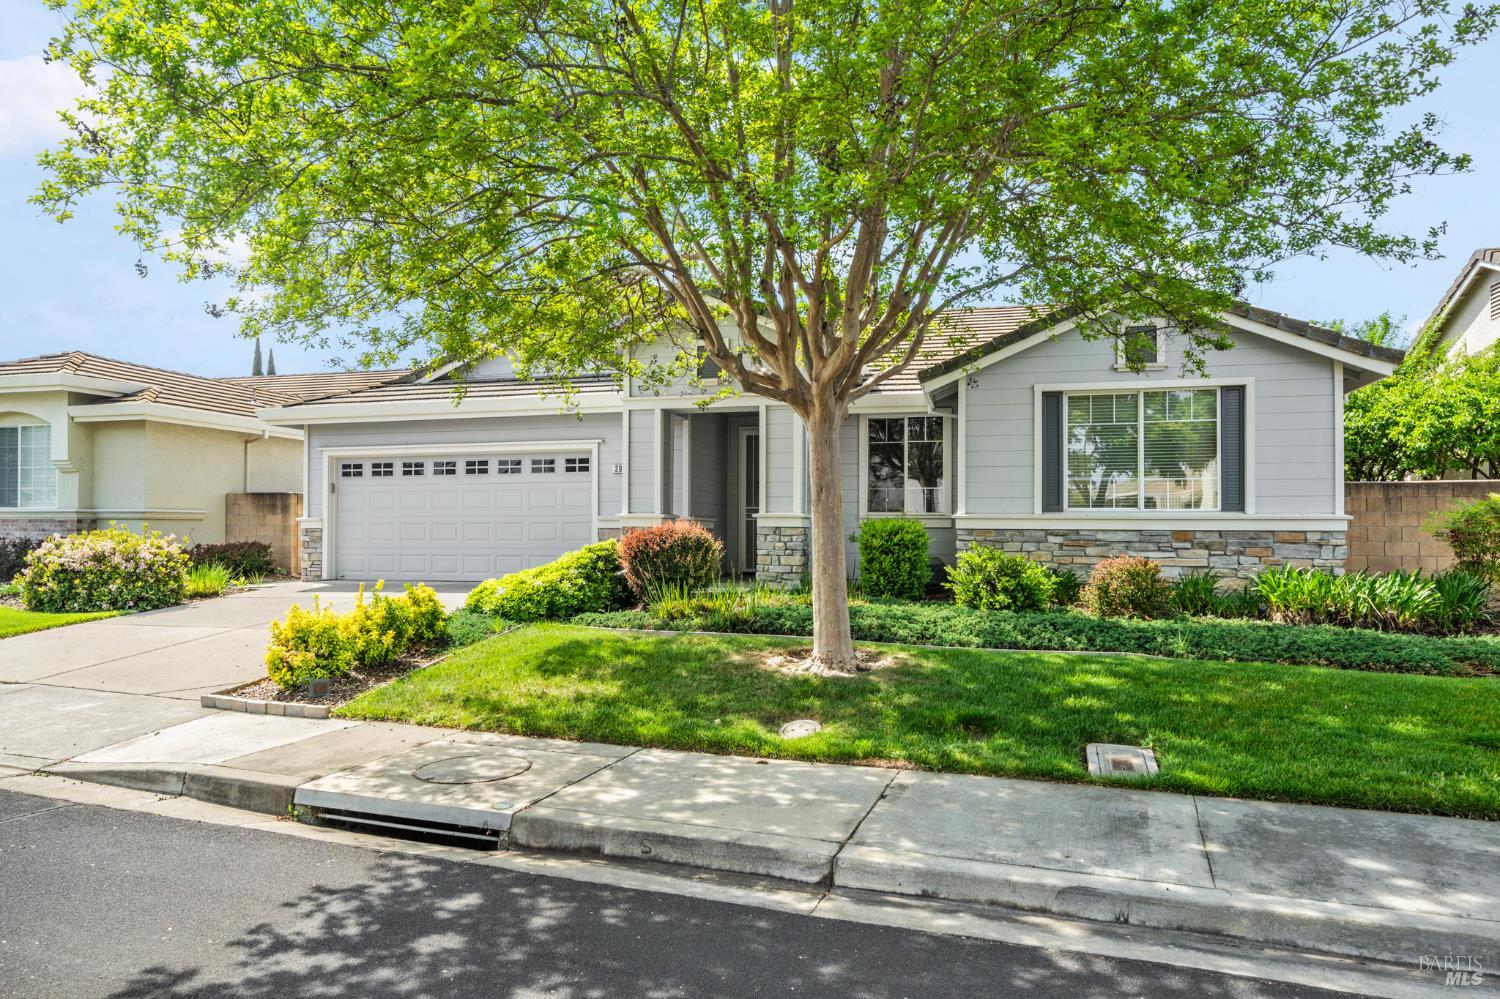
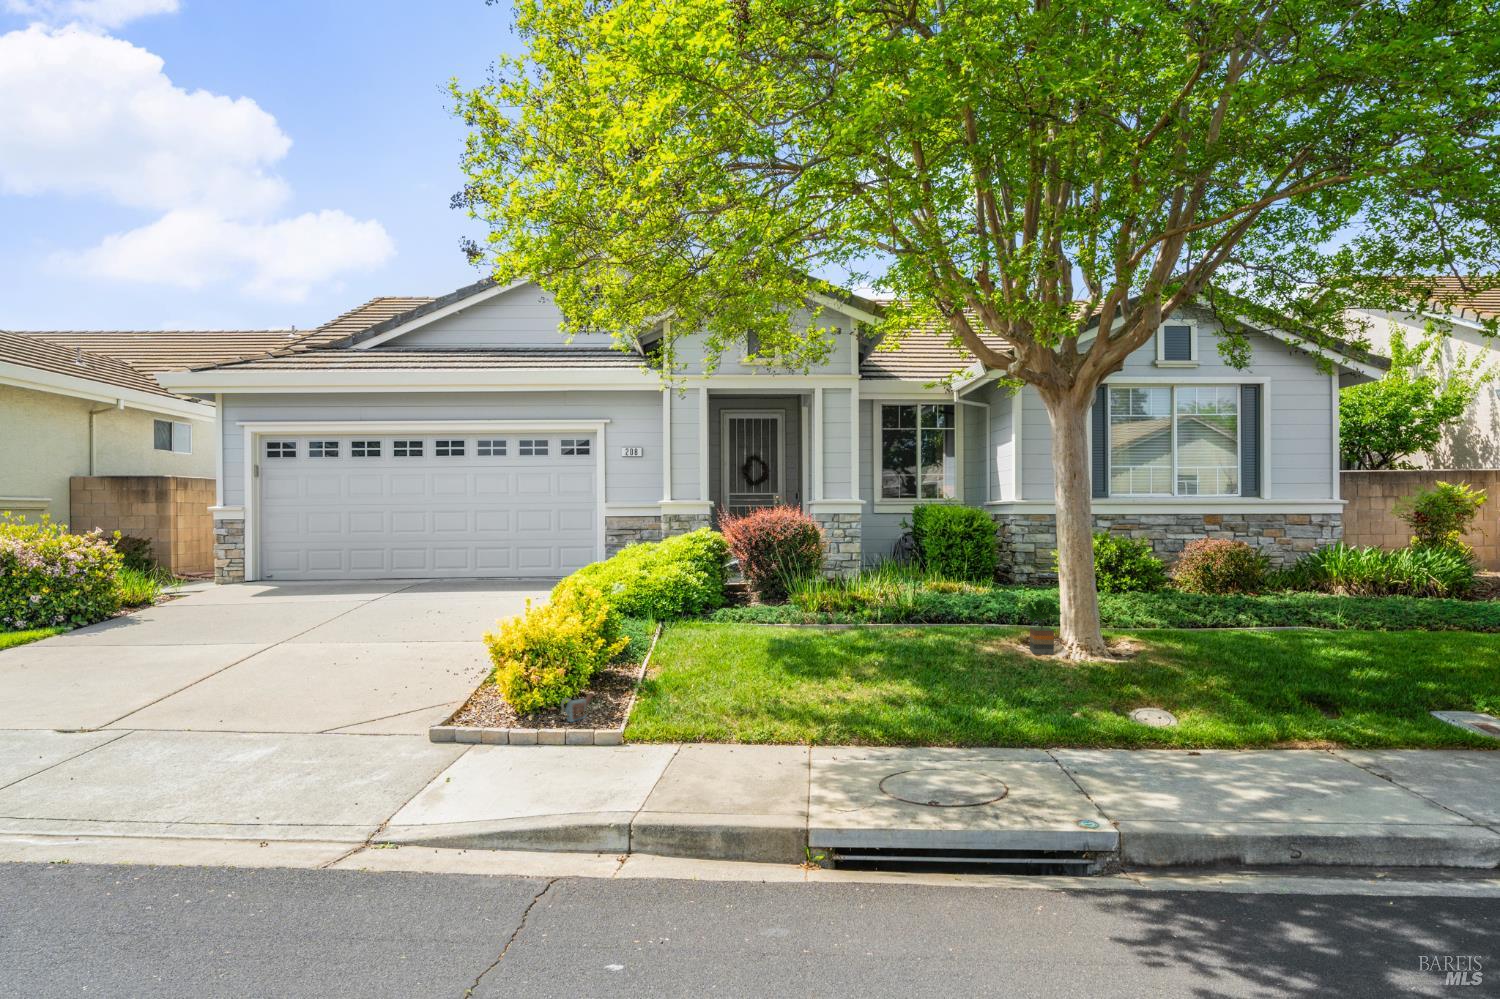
potted tree: none [766,611,806,666] -> present [1024,600,1061,654]

